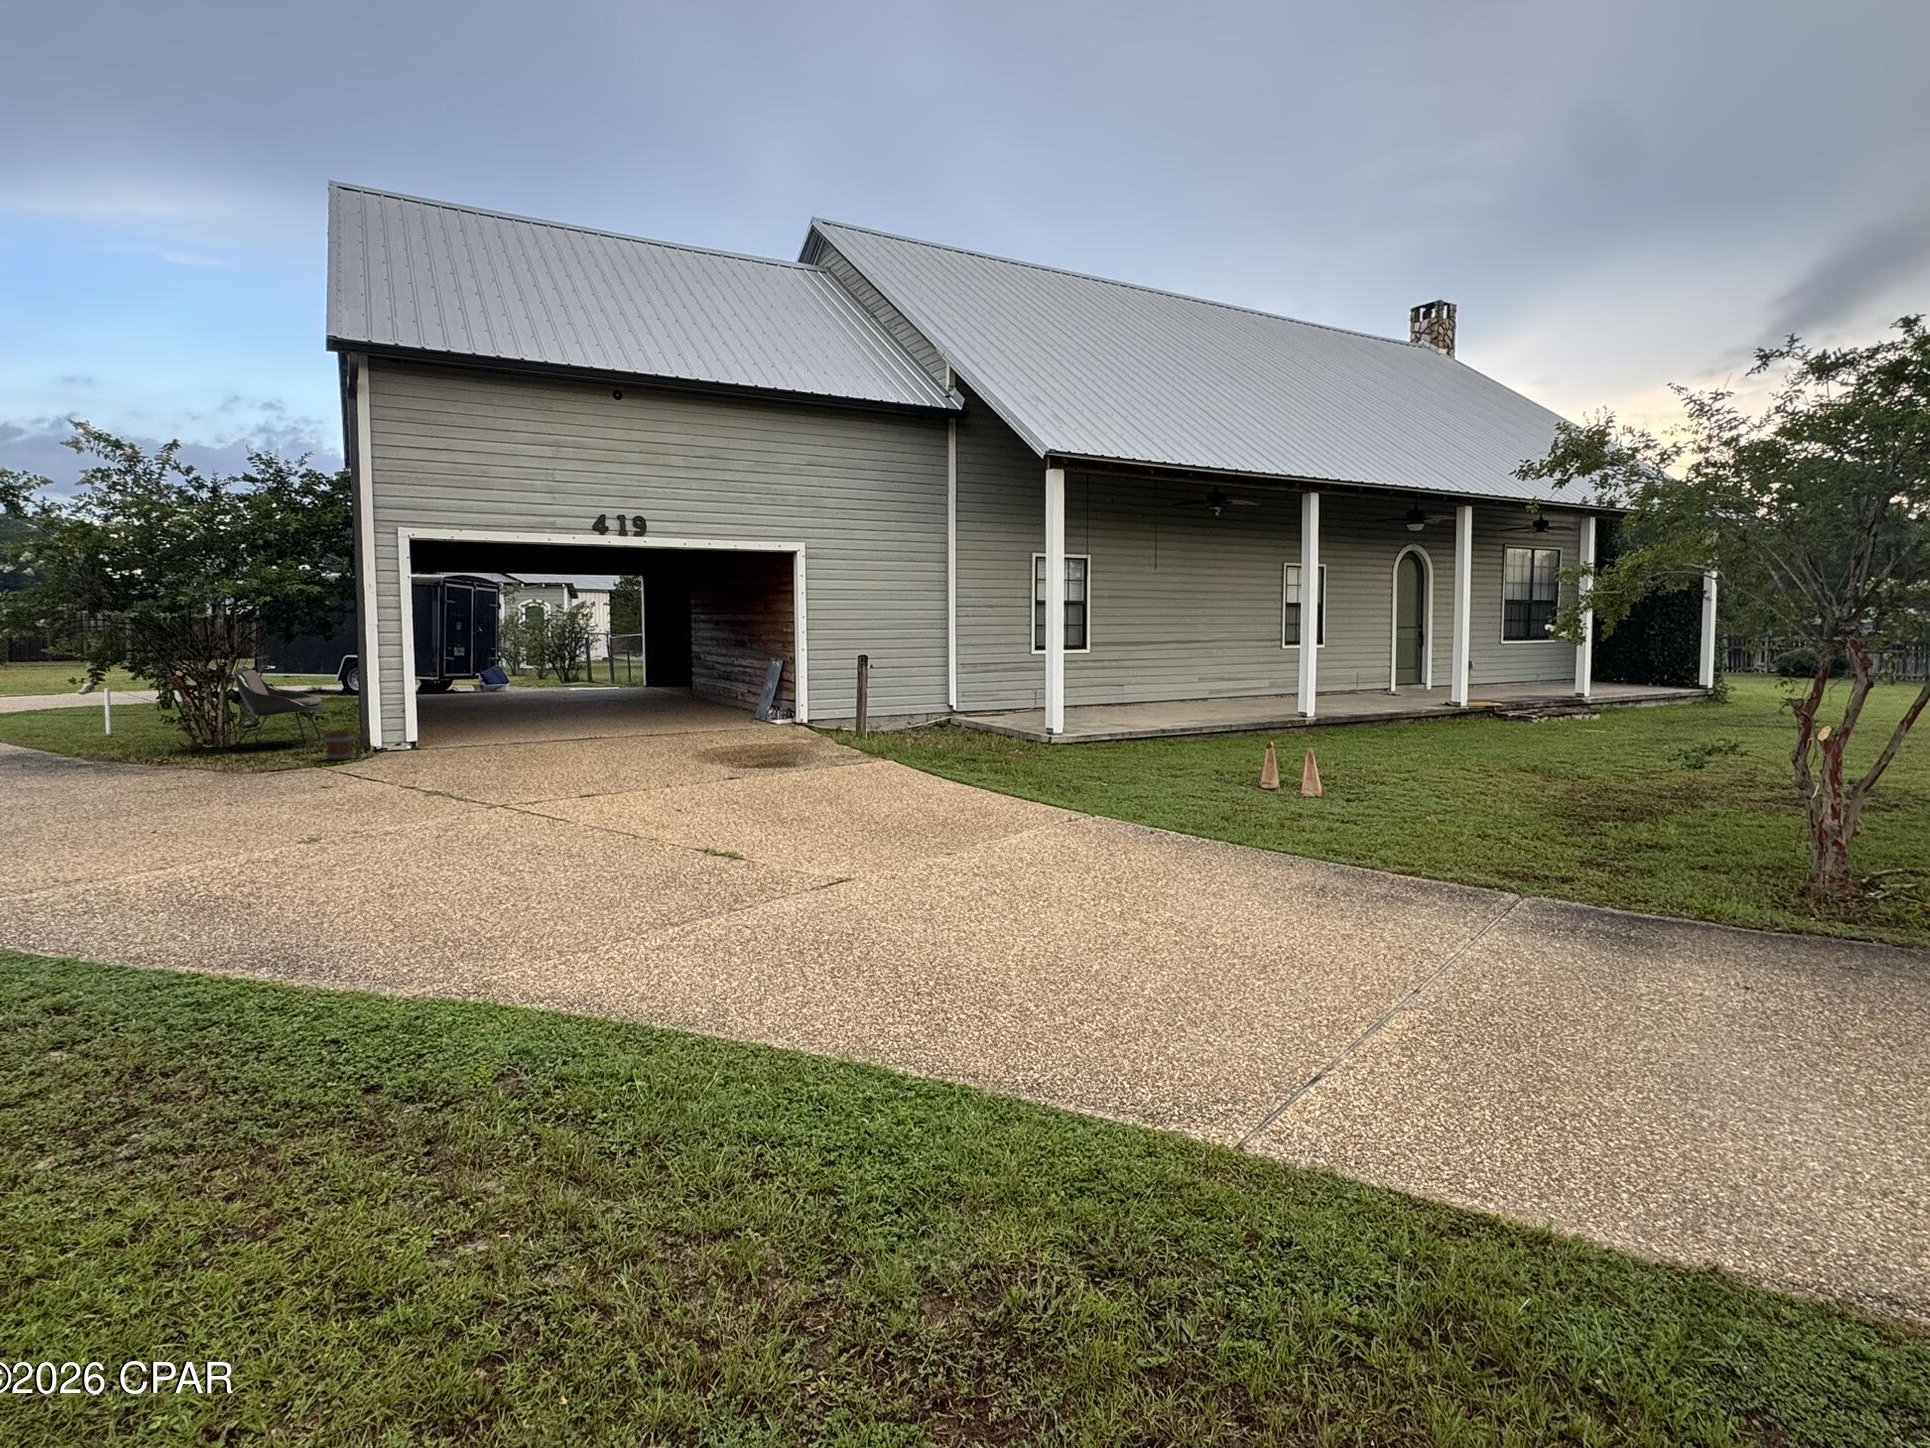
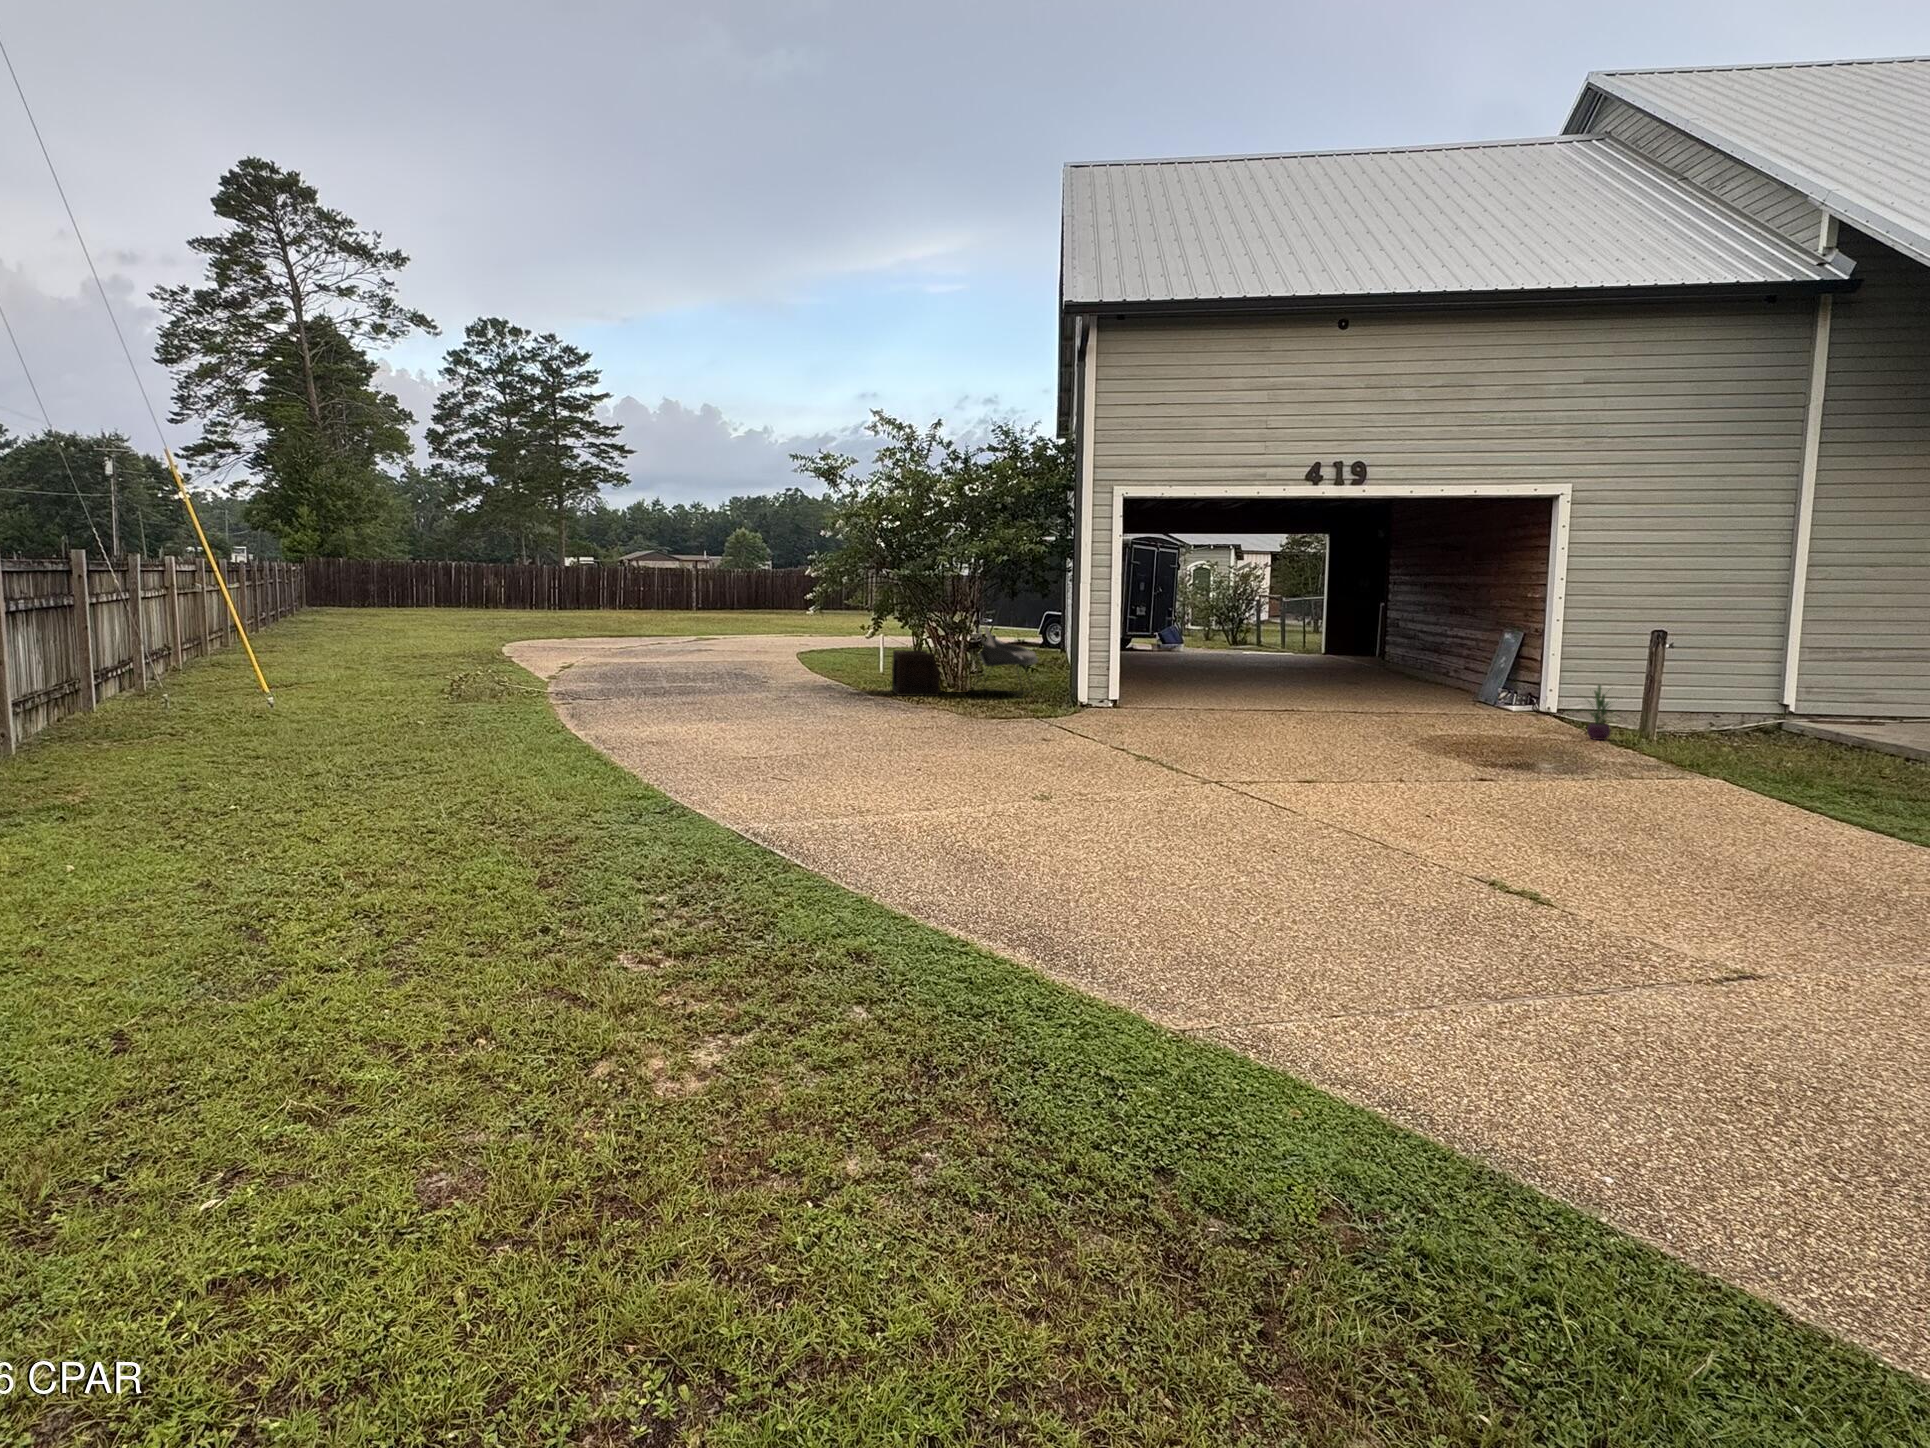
decorative plant: none [810,698,853,741] -> present [1587,685,1613,740]
wooden crate: none [121,702,193,757] -> present [892,650,941,696]
bucket: present [324,728,366,760] -> none [1041,684,1076,713]

